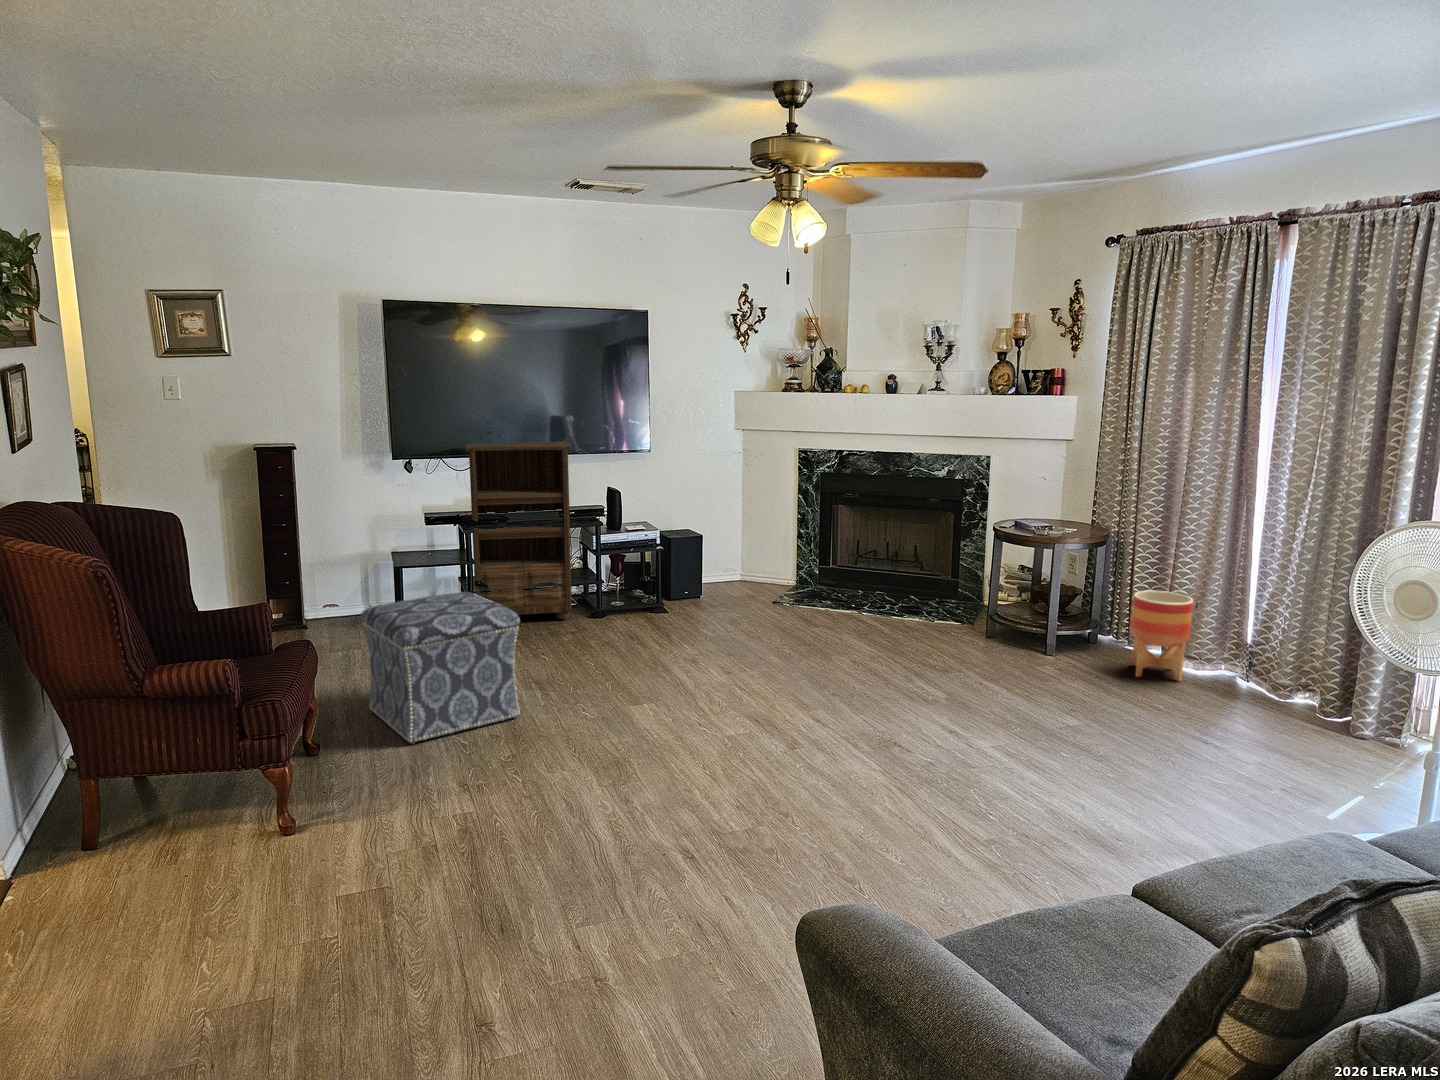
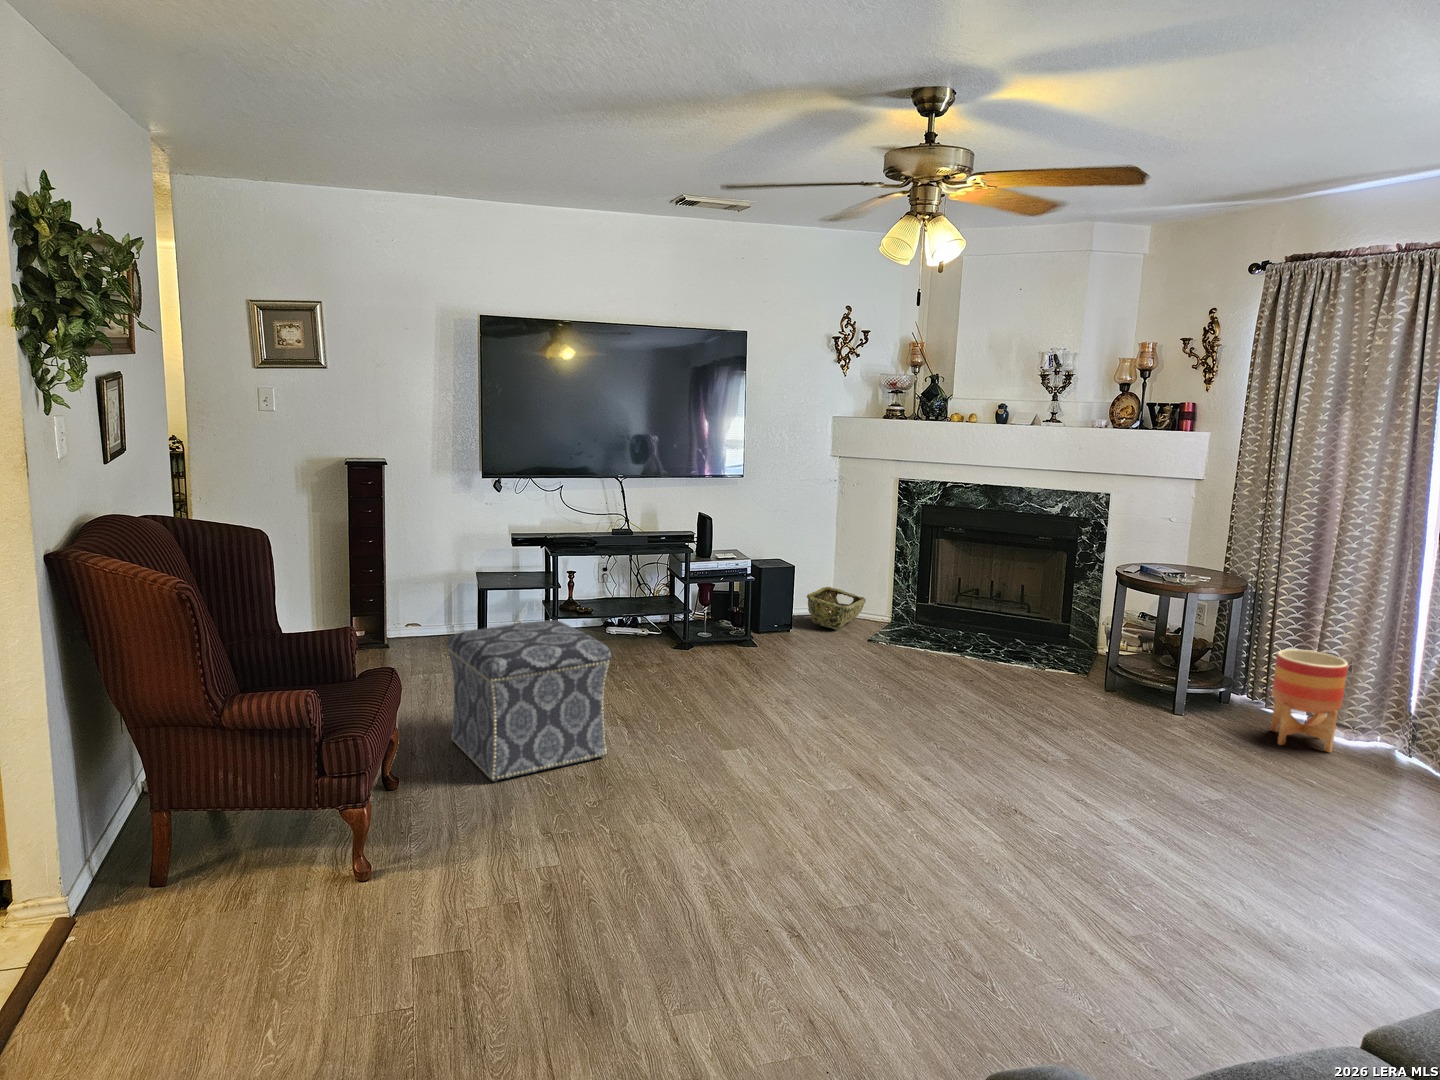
bookshelf: present [465,441,572,620] -> none [557,463,665,650]
woven basket: none [716,554,773,595] -> present [807,587,866,630]

